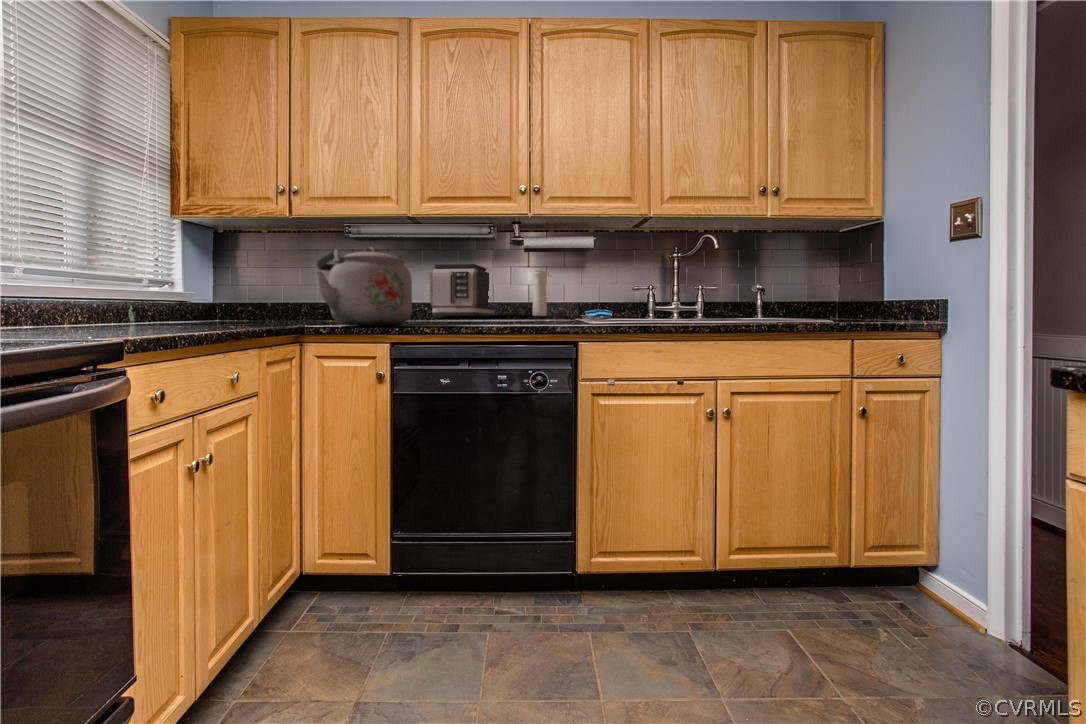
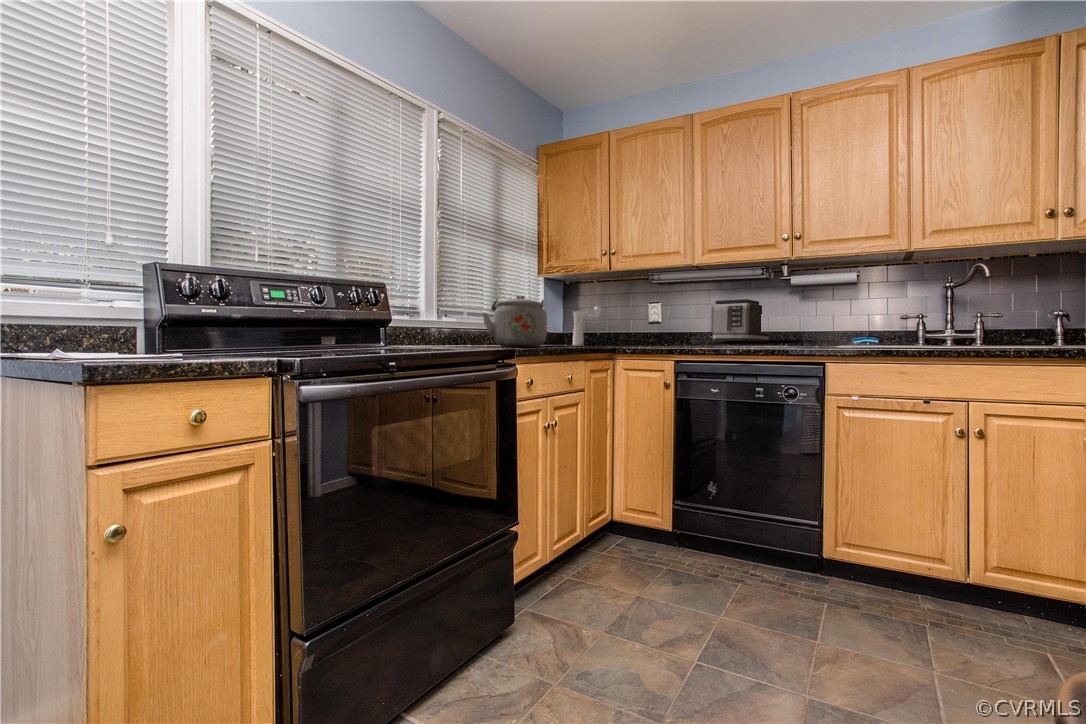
kettle: present [315,247,412,326] -> present [483,295,547,348]
pepper mill: present [533,268,552,316] -> present [573,306,602,346]

